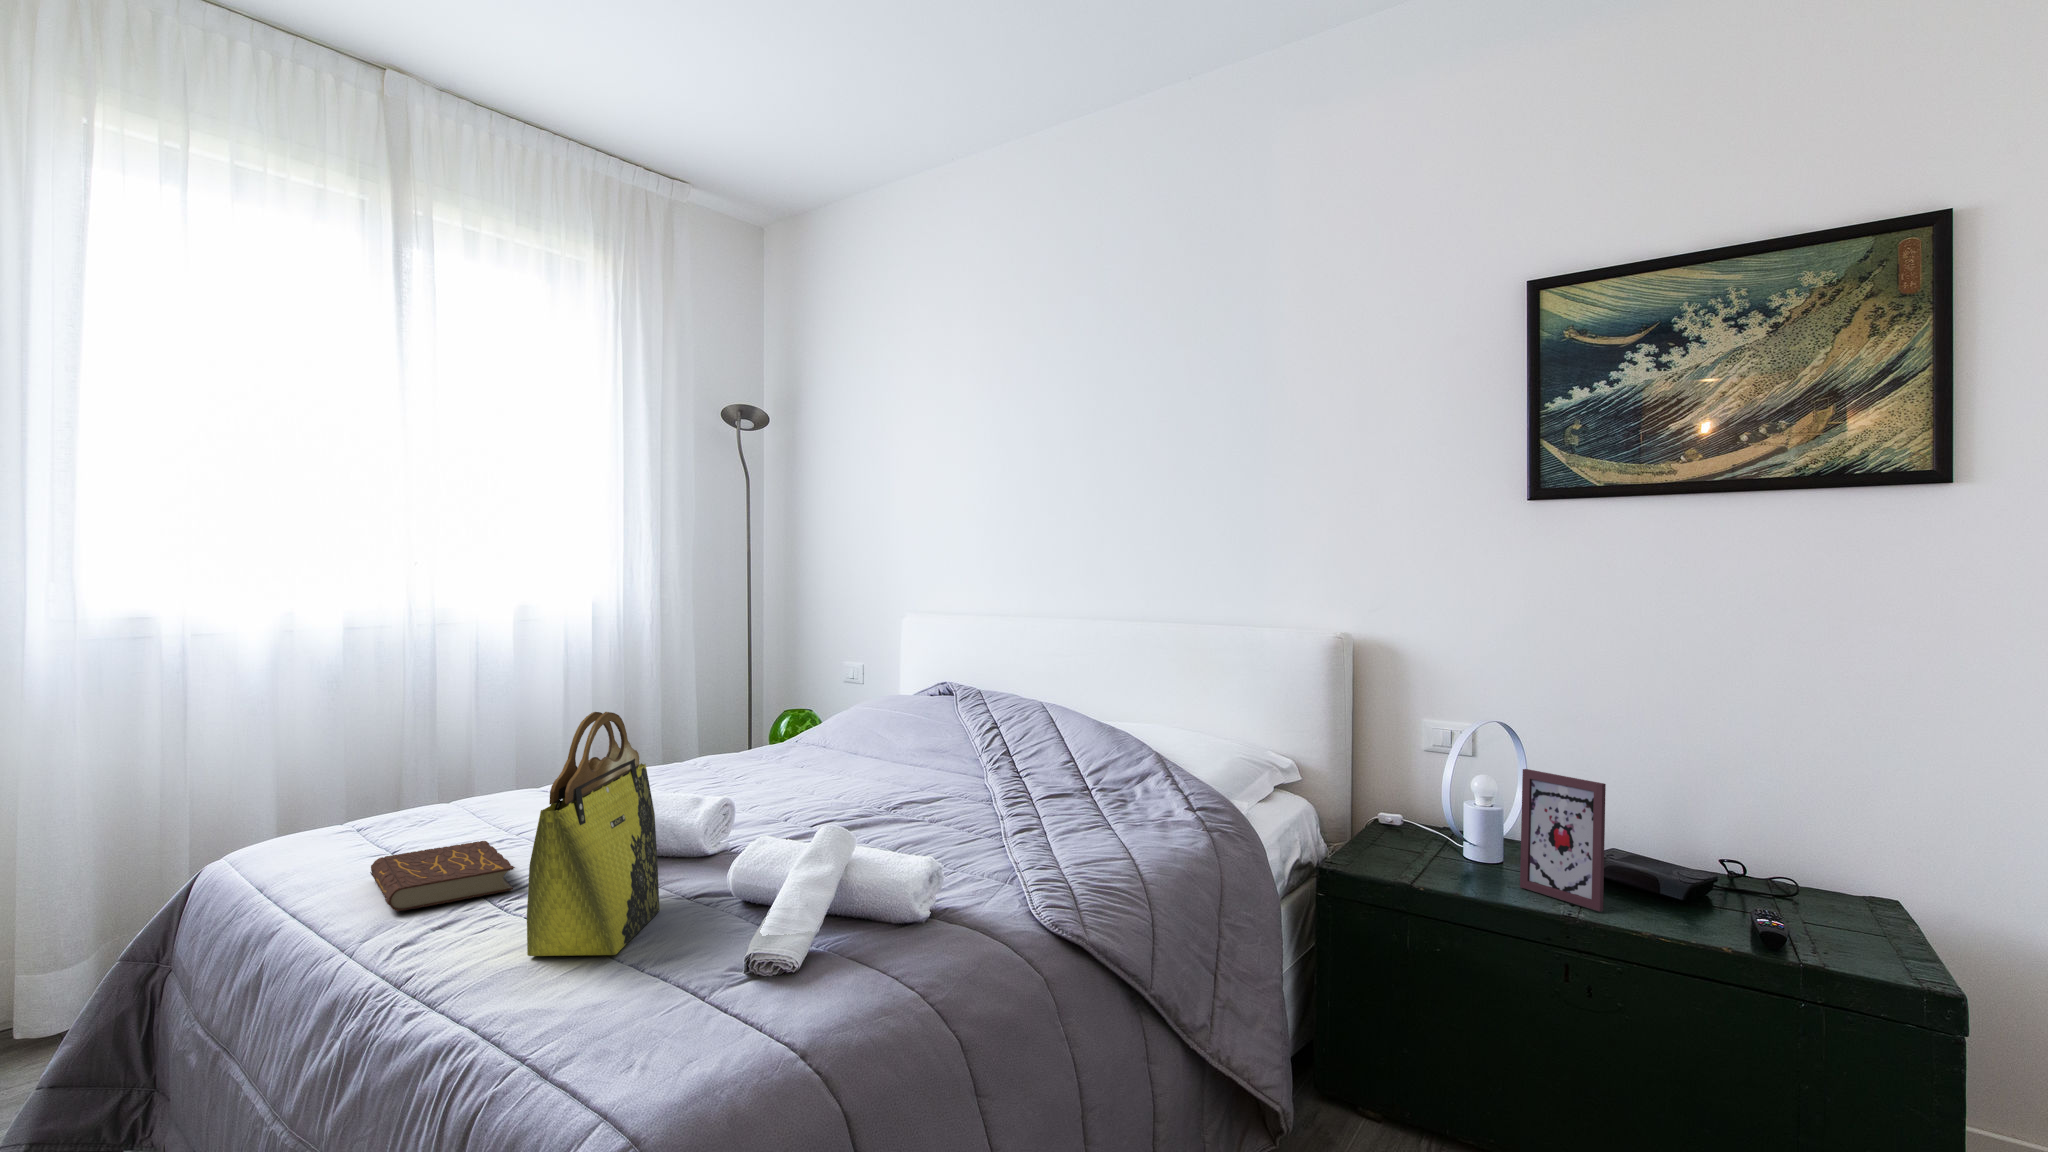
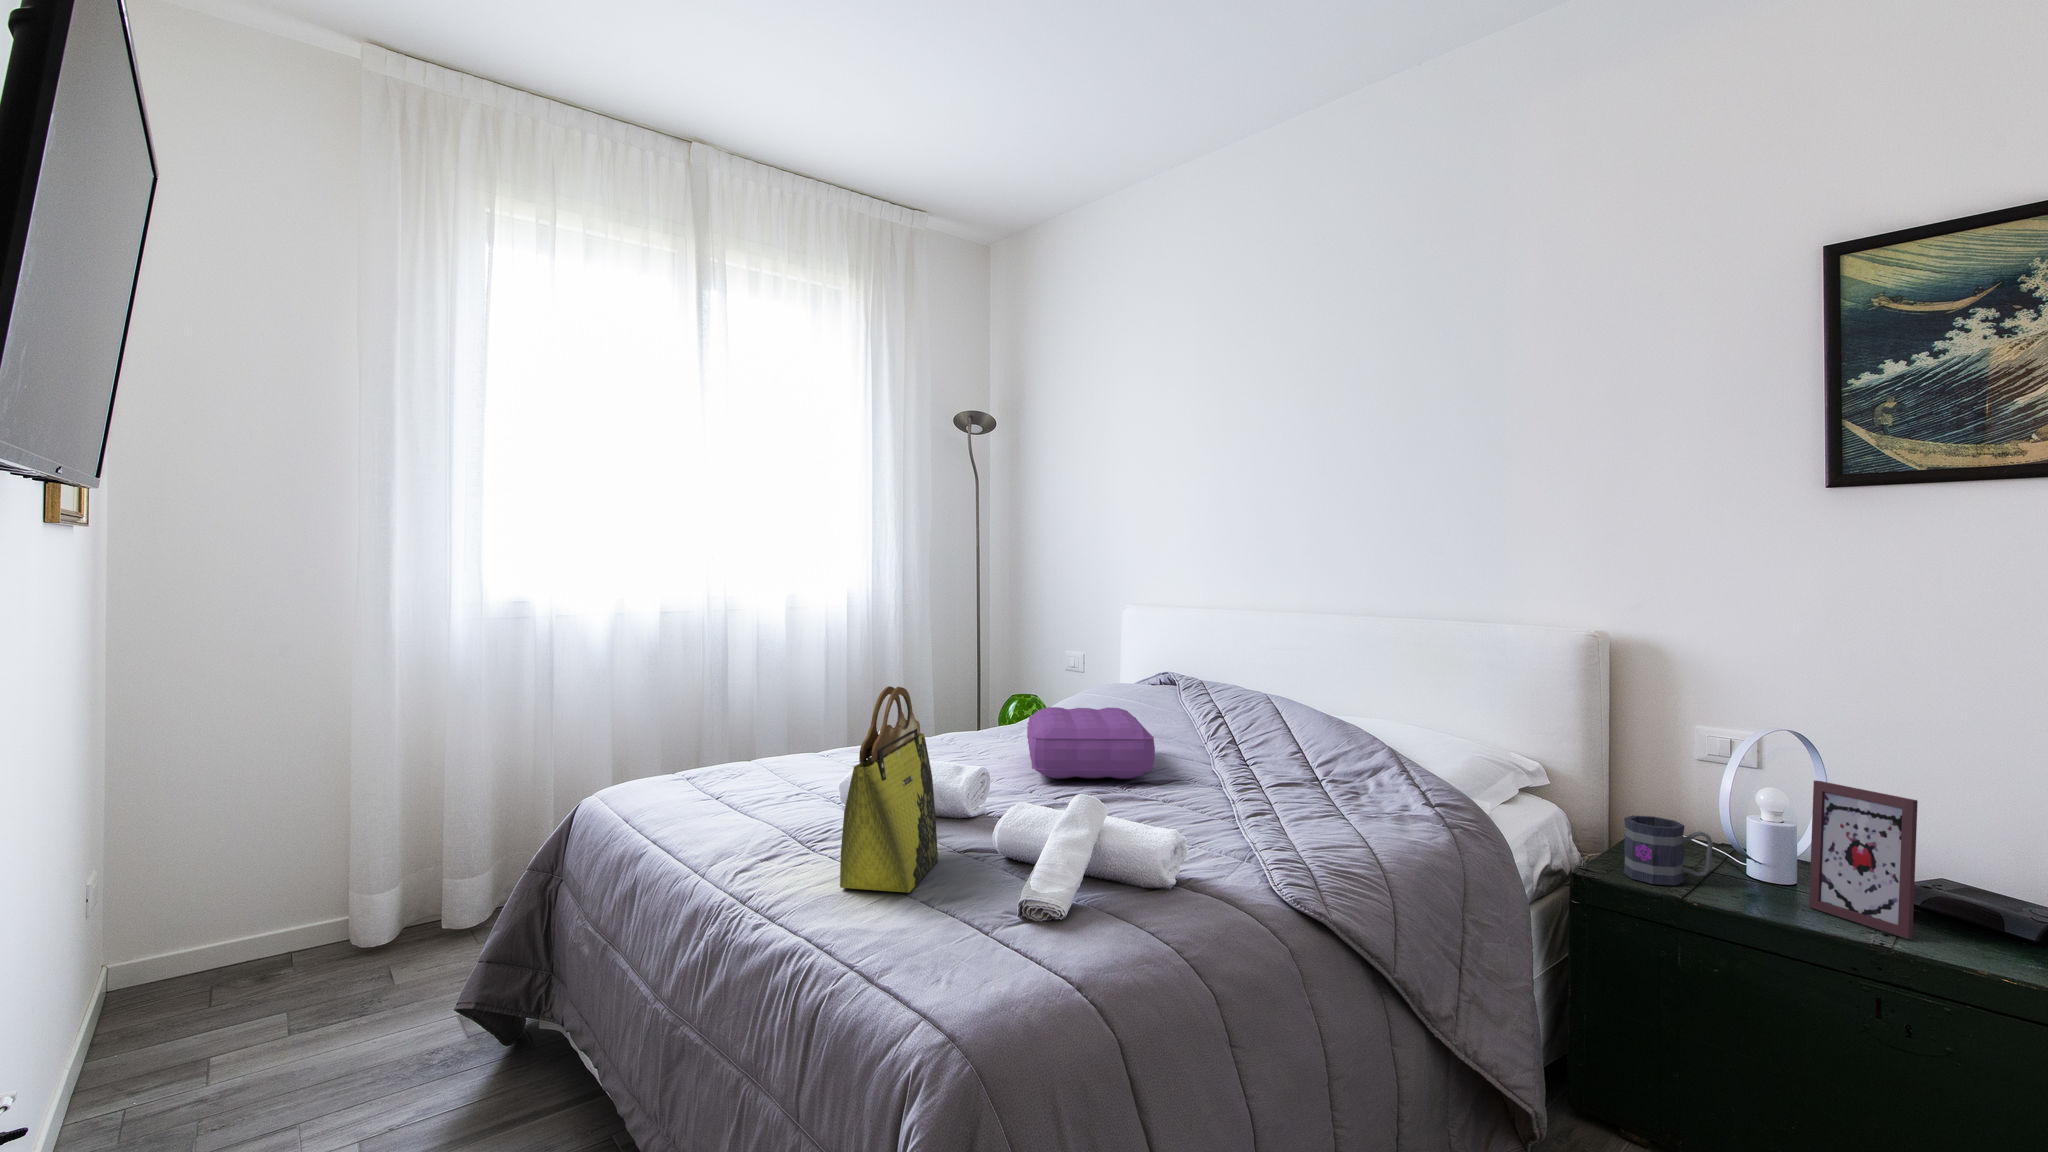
pillow: none [784,723,920,803] -> present [1027,707,1155,779]
mug: none [1365,809,1441,875] -> present [1624,815,1713,886]
book: present [370,841,515,912] -> none [707,794,819,846]

